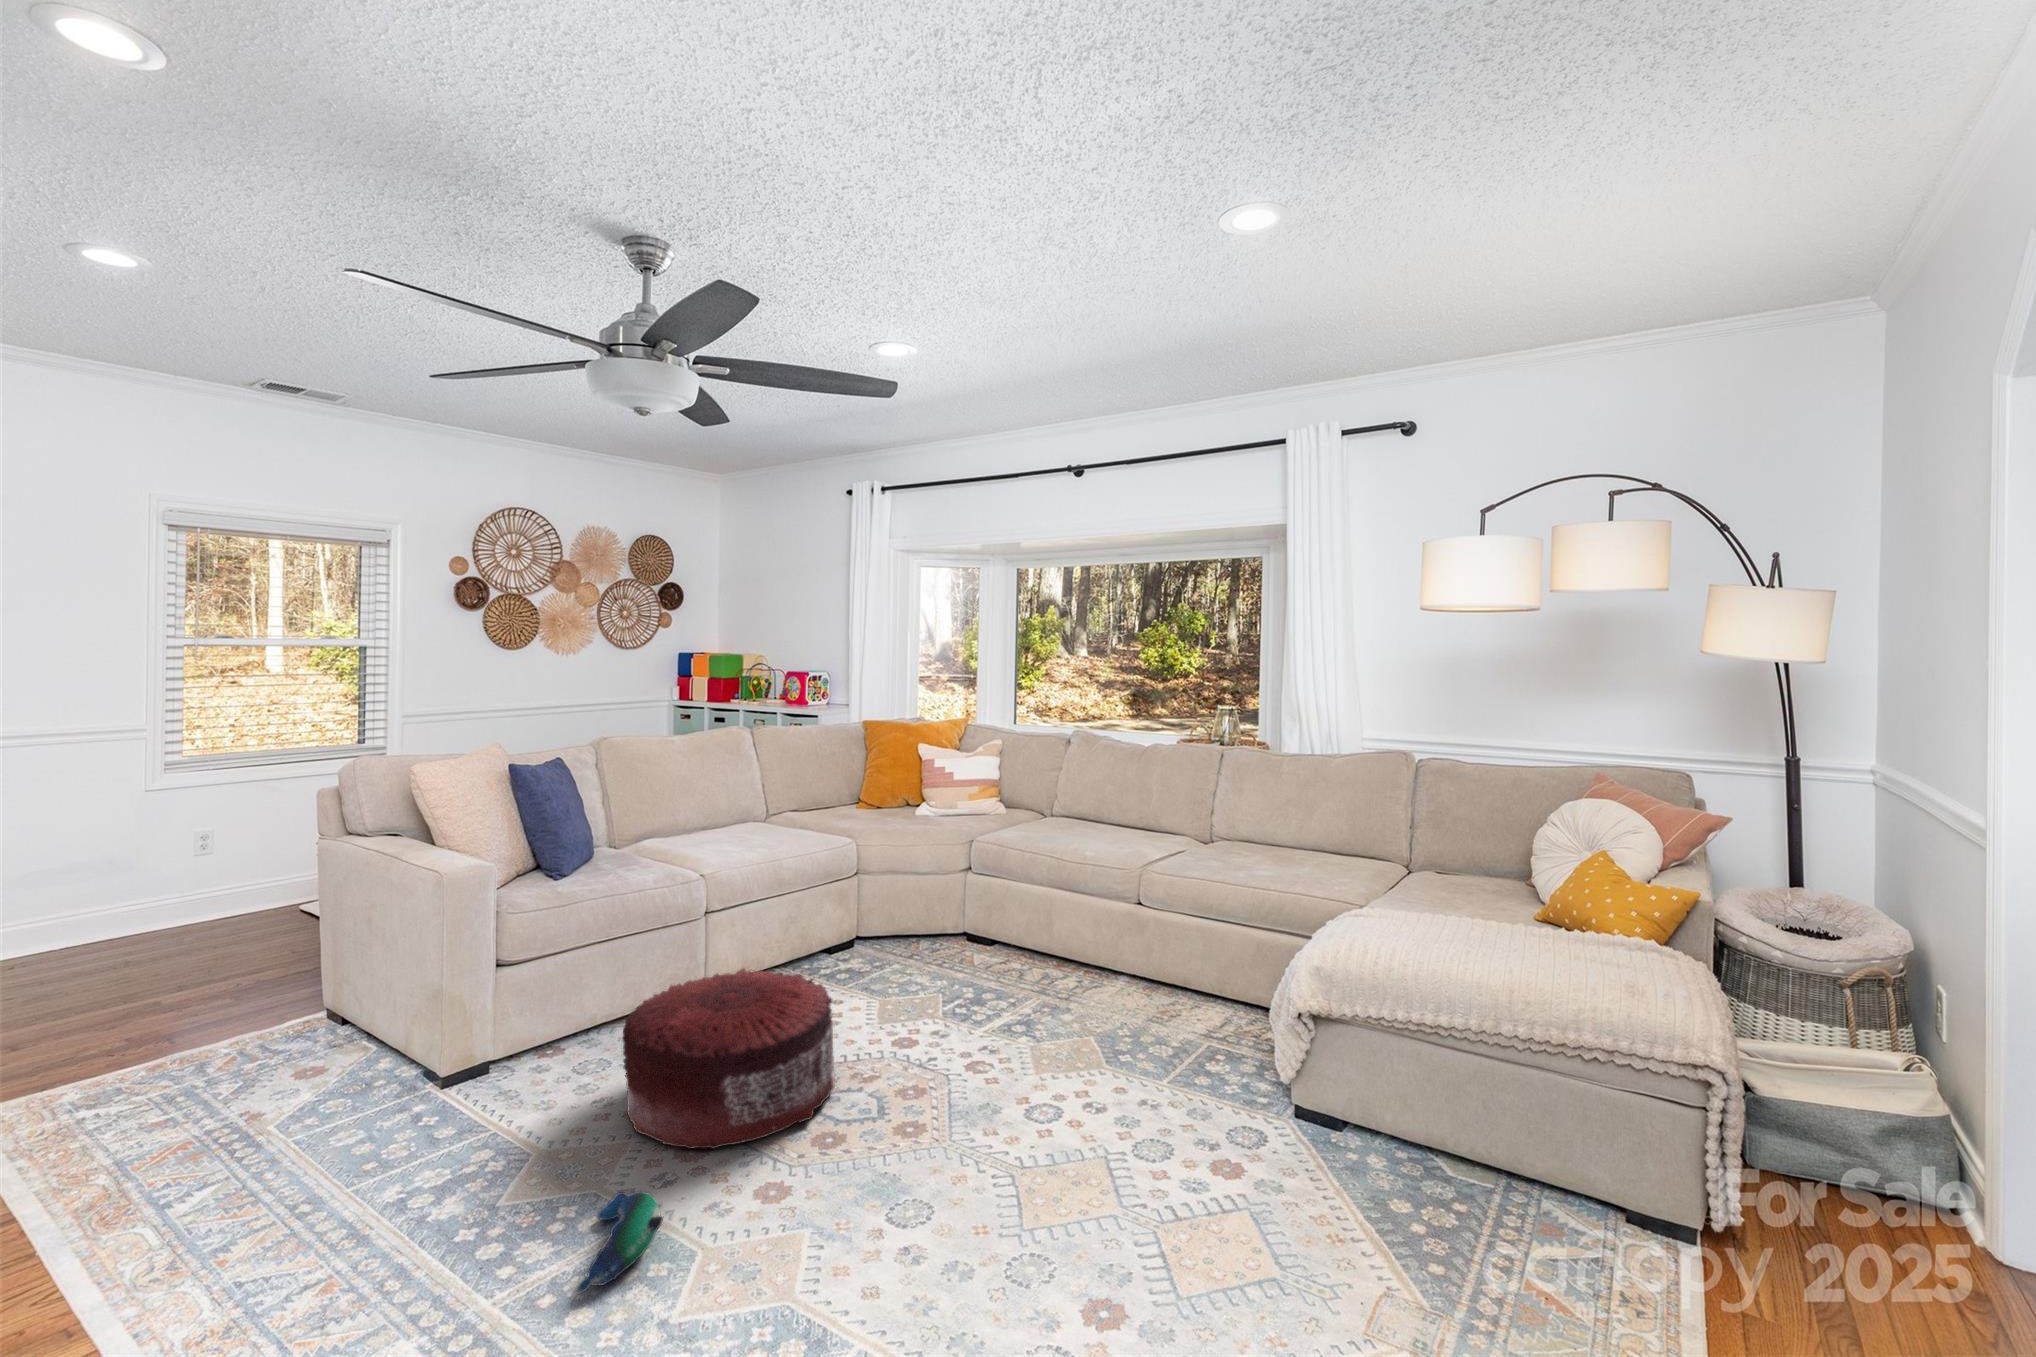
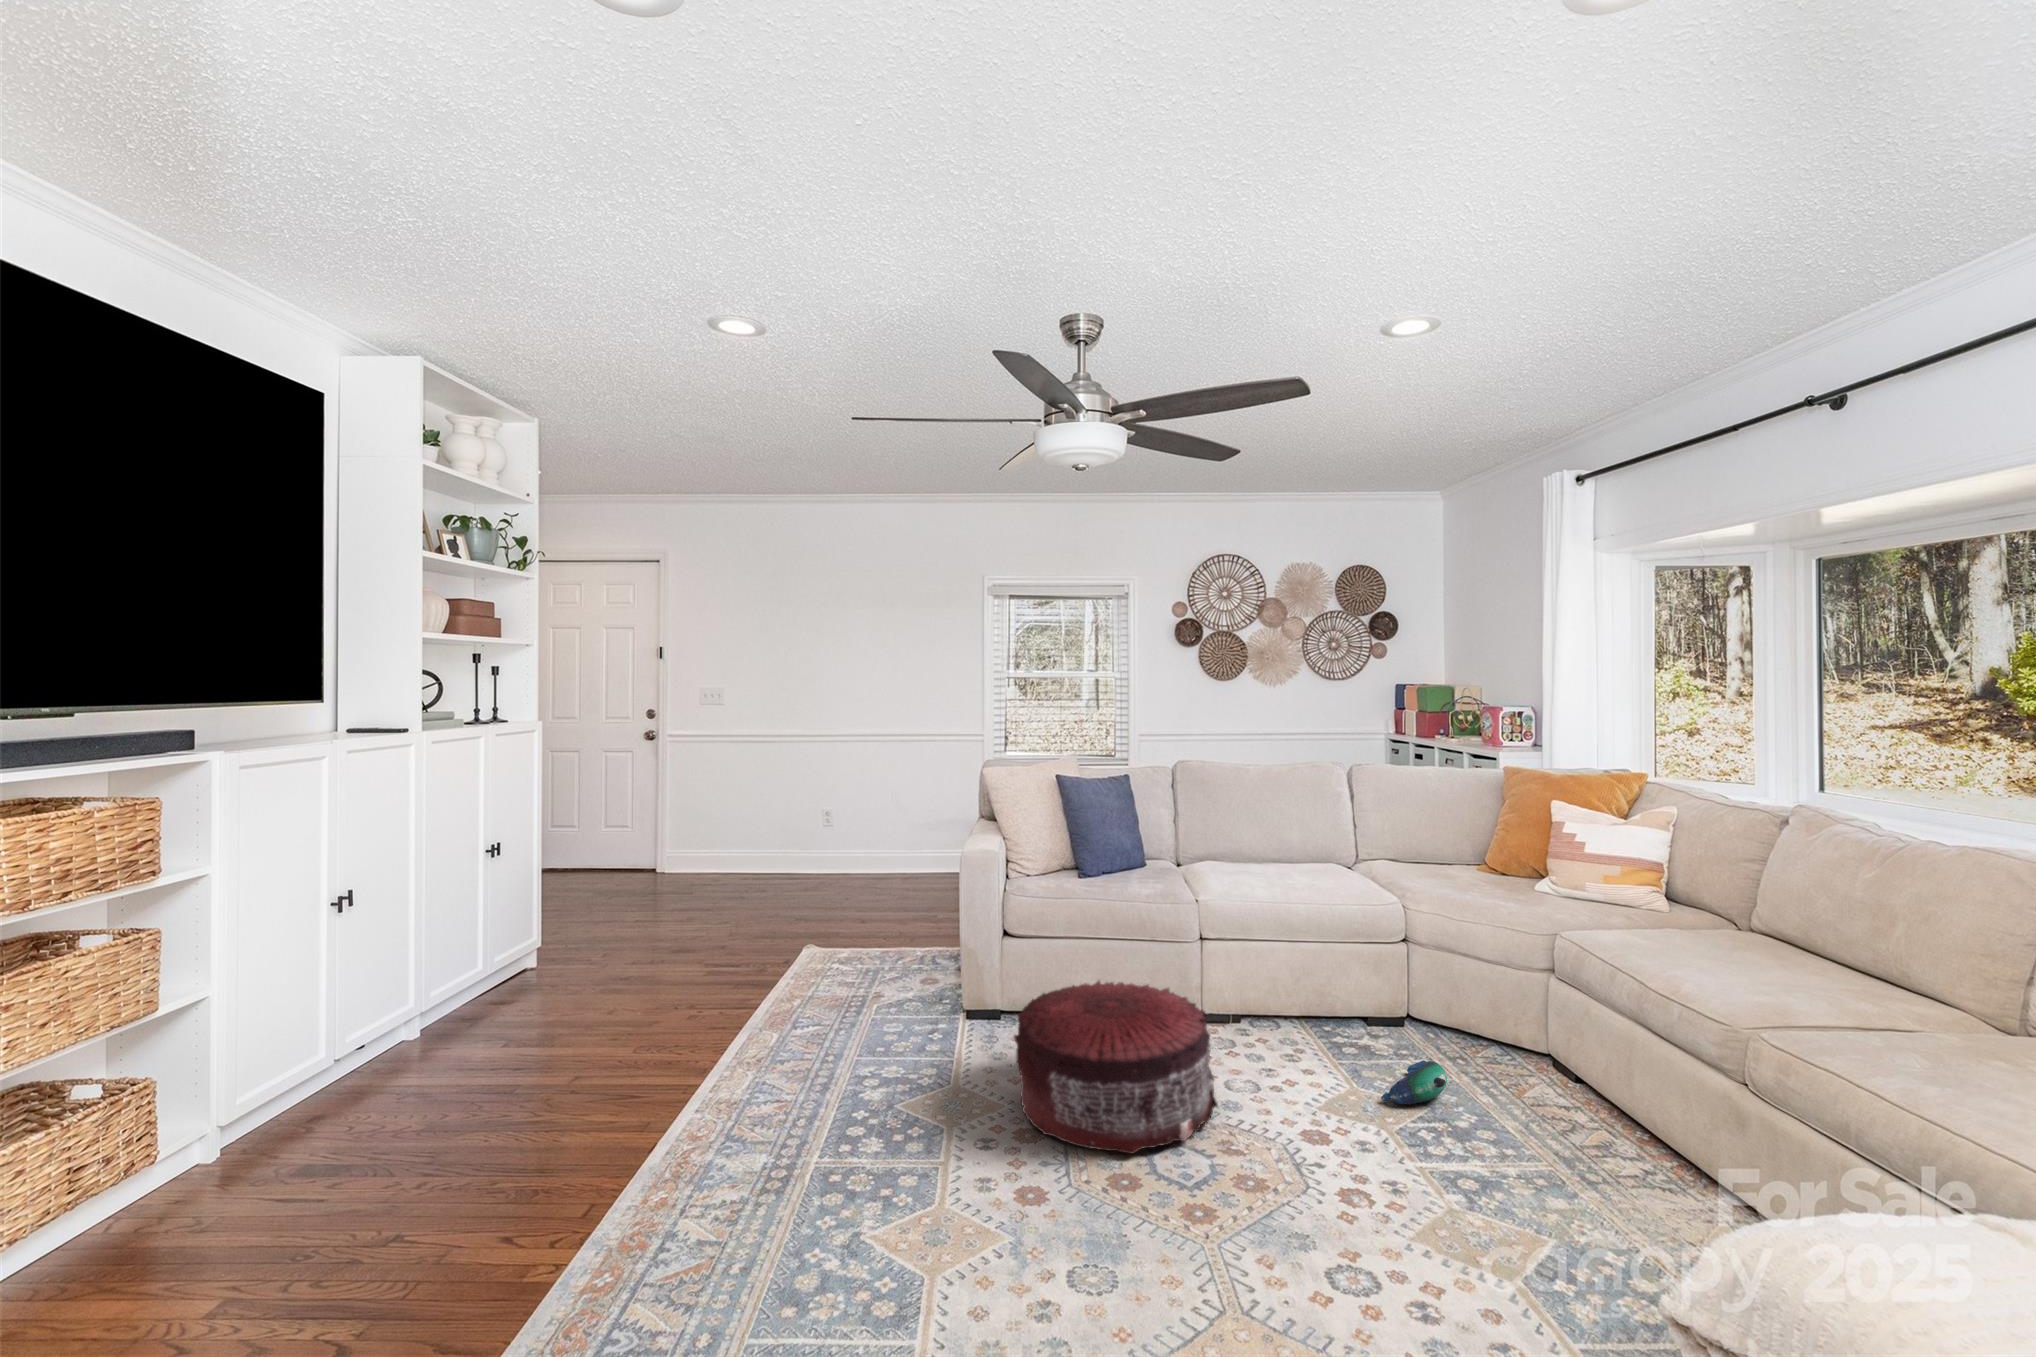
plush toy: present [577,1191,663,1294] -> present [1381,1061,1447,1105]

